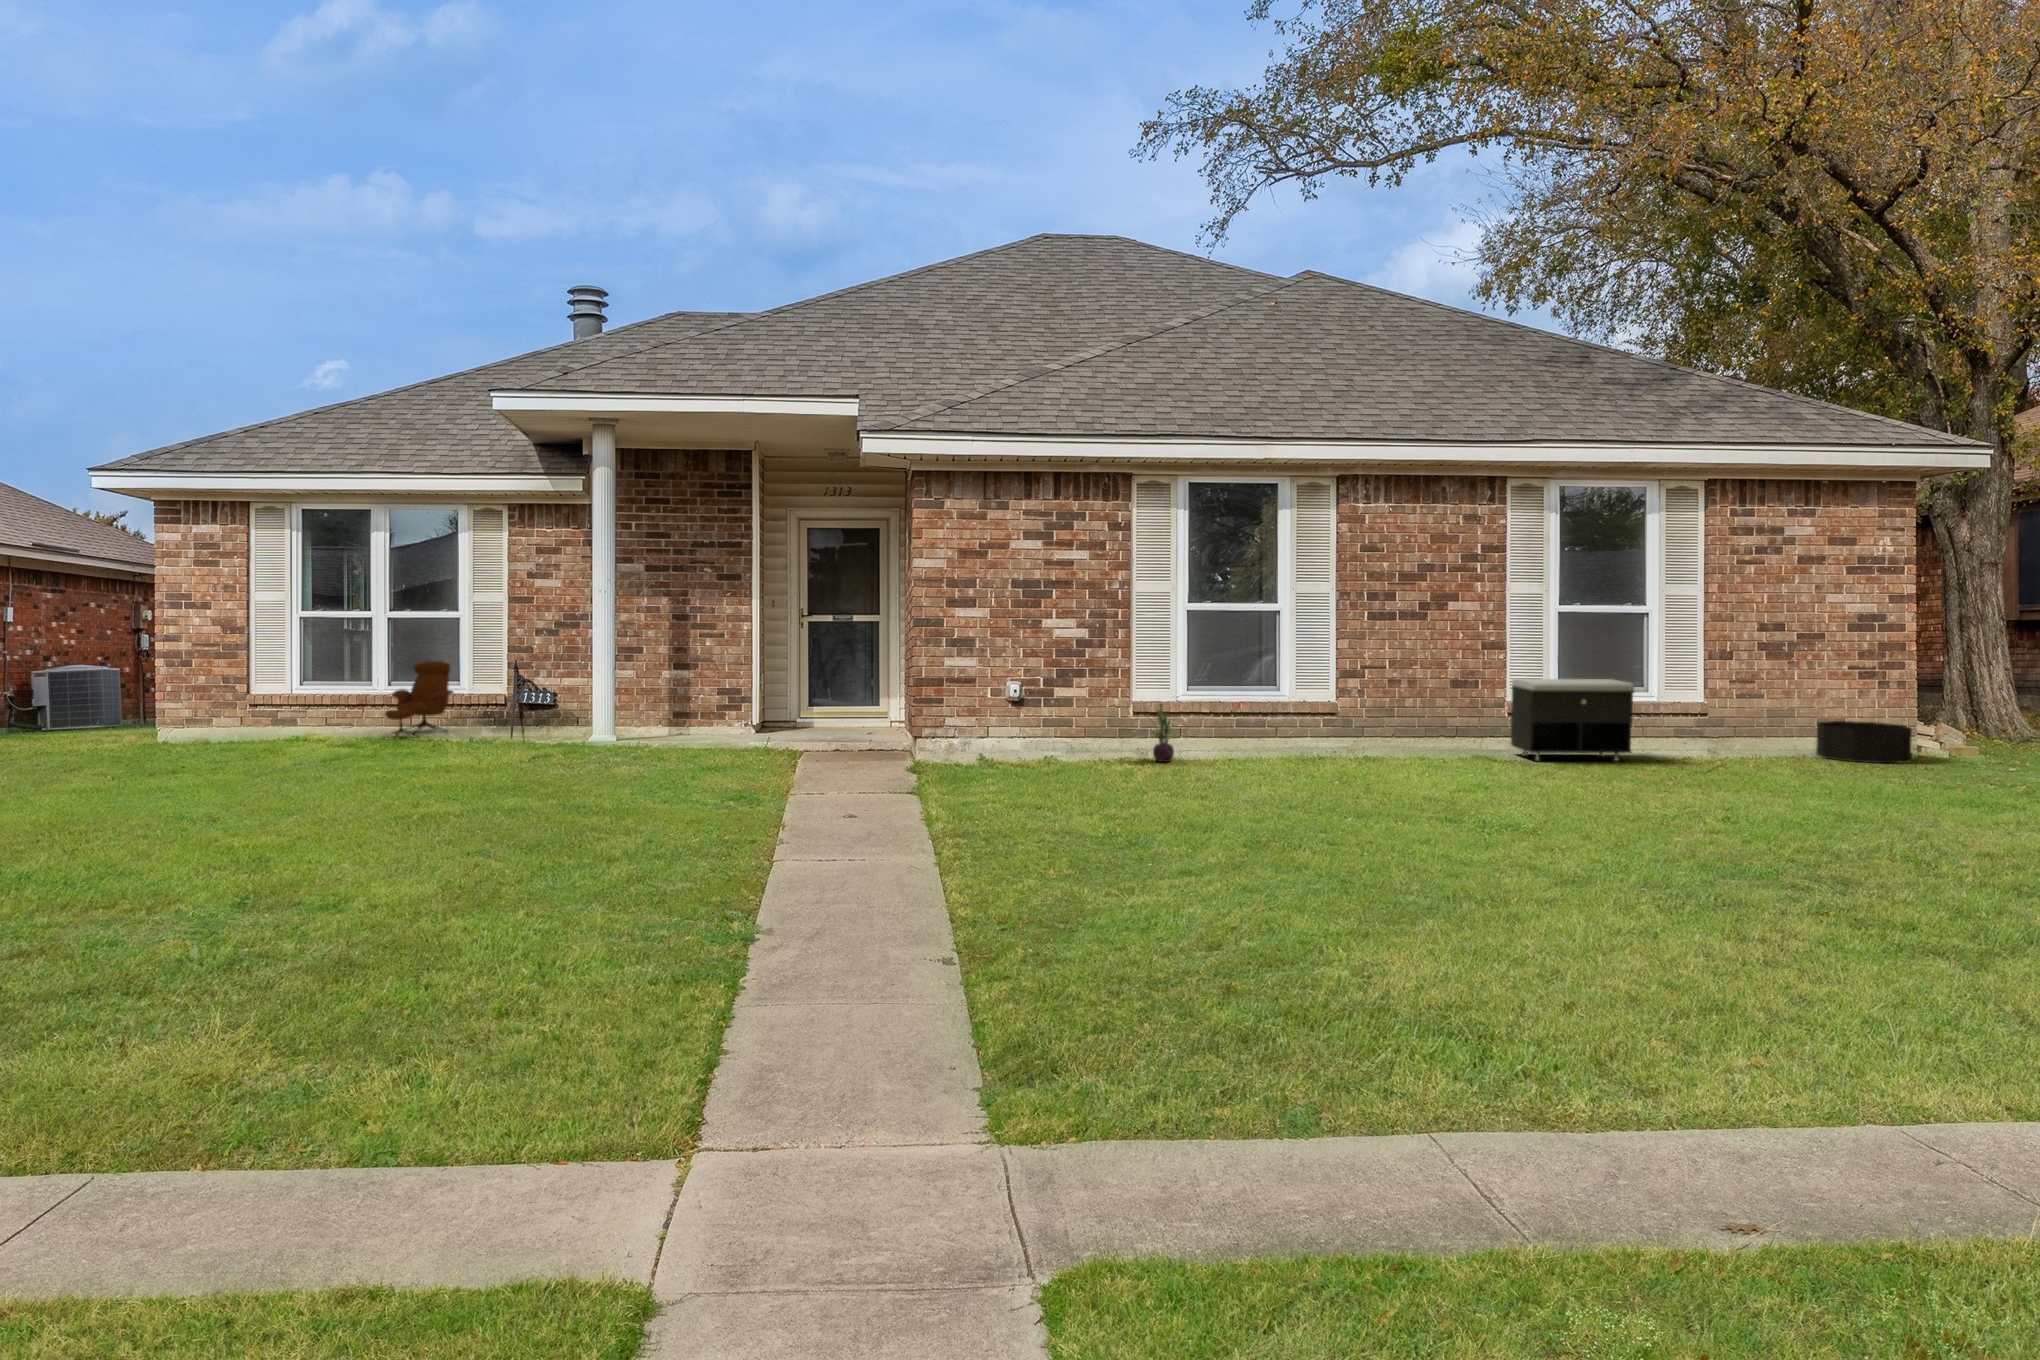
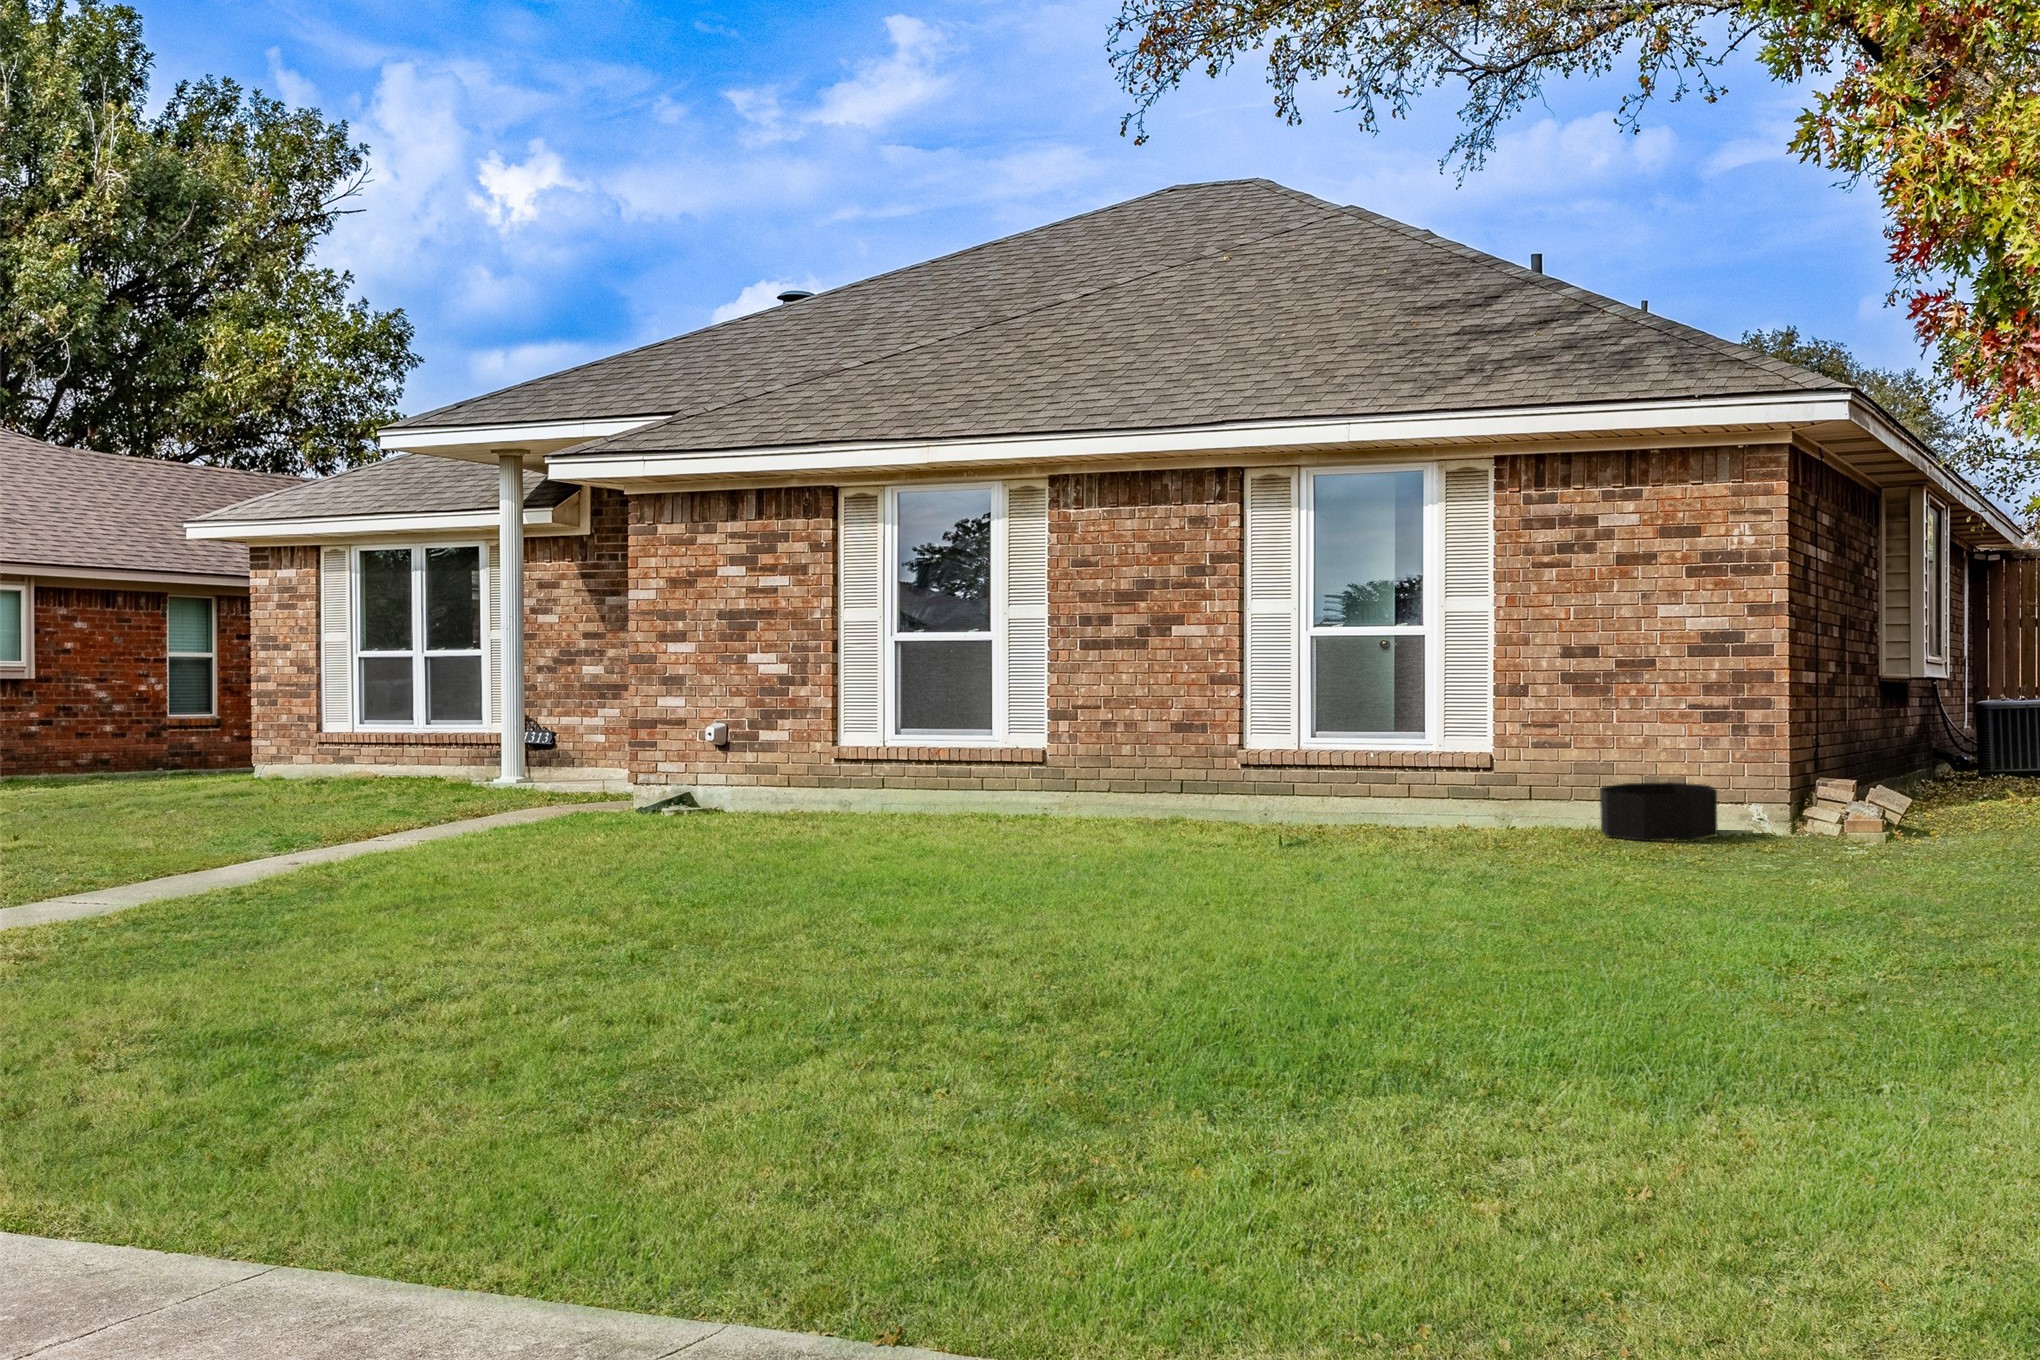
lounge chair: present [385,661,453,736] -> none [354,695,436,768]
storage bench: present [1511,679,1634,761] -> none [1202,720,1349,825]
decorative plant: present [1152,704,1177,762] -> none [800,743,871,808]

